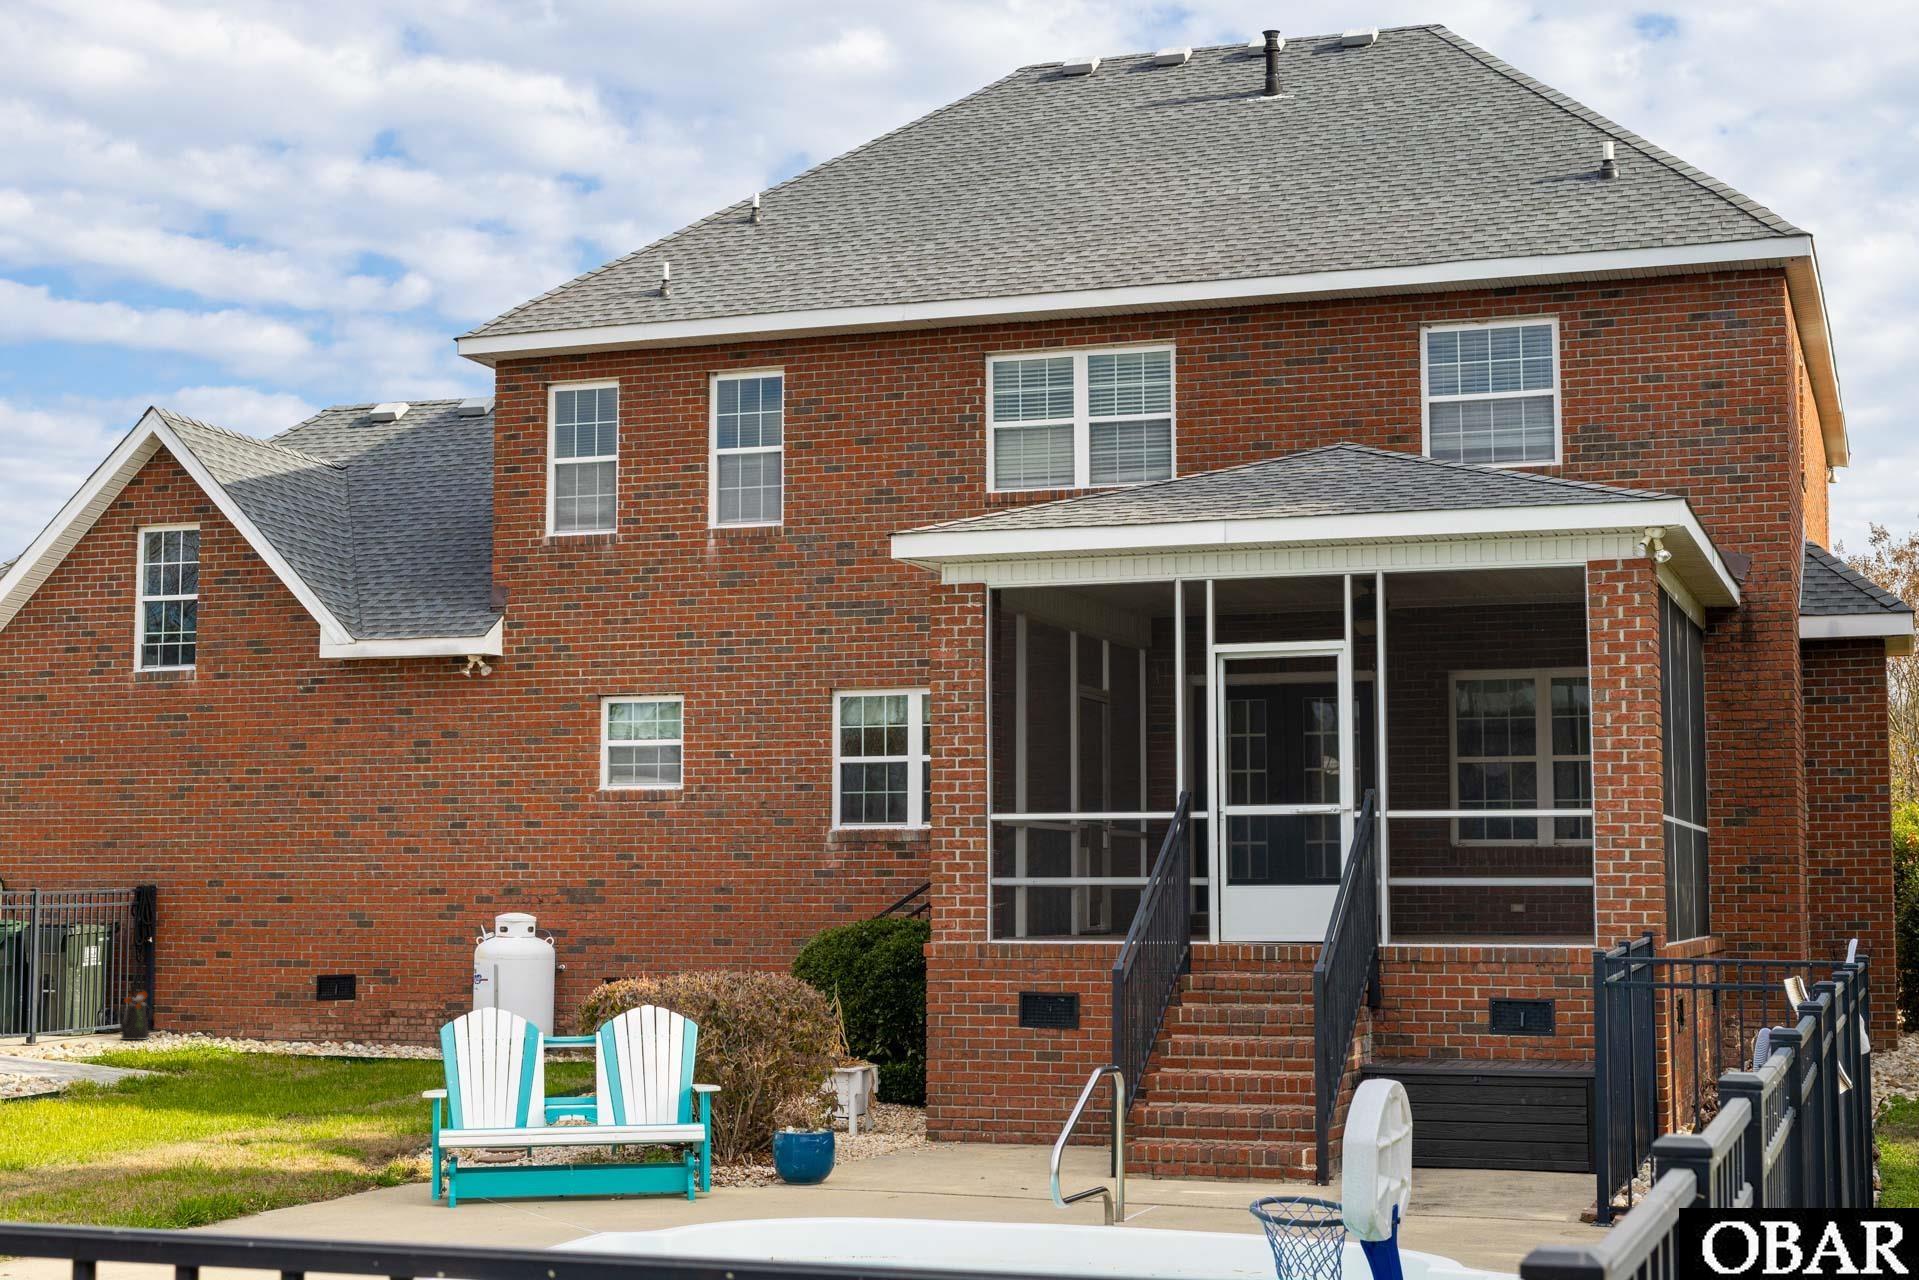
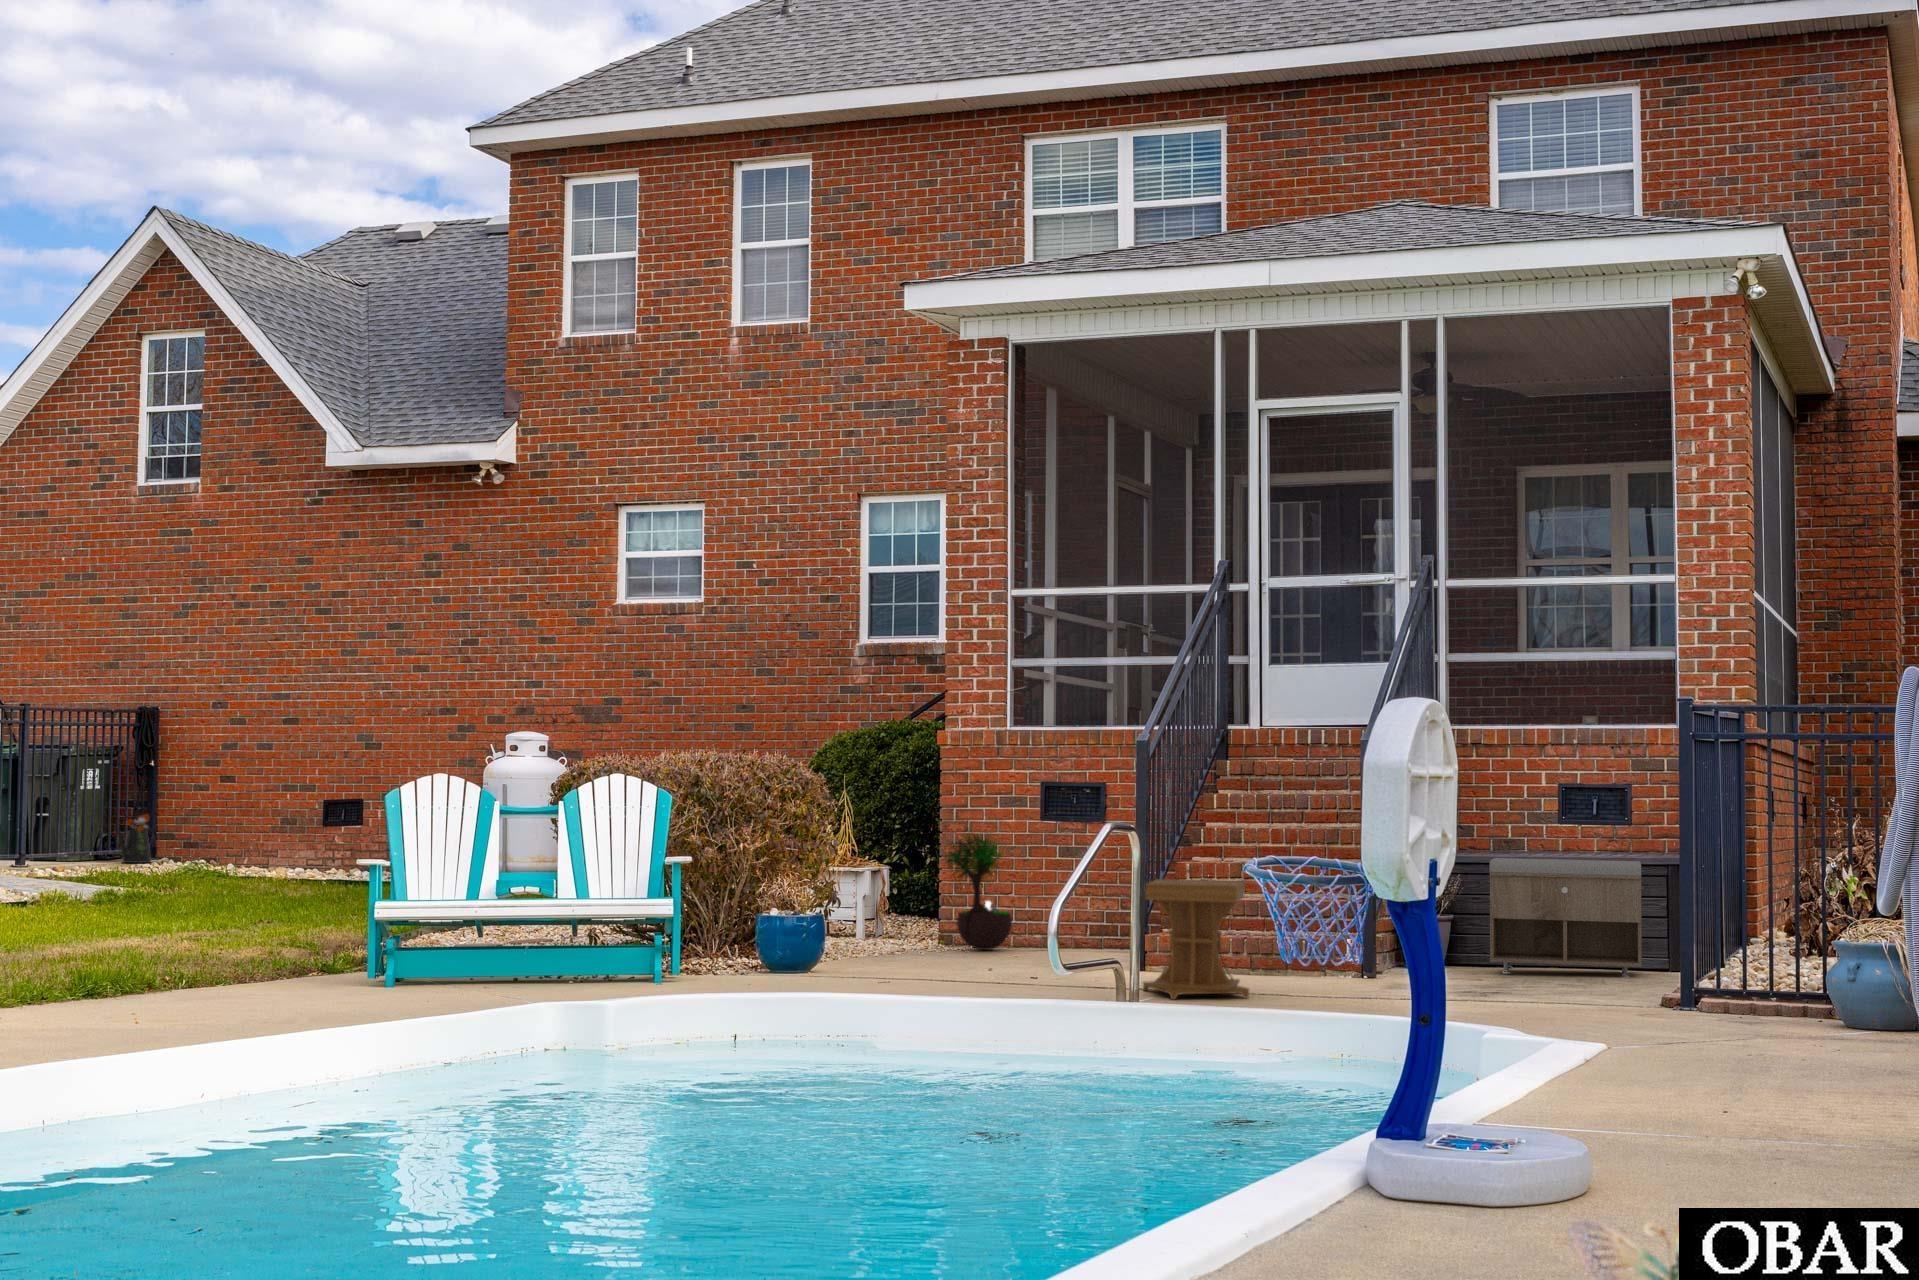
potted tree: none [928,1032,996,1151] -> present [938,831,1012,950]
storage bench: none [1432,1070,1569,1183] -> present [1490,858,1642,977]
side table: none [1127,1111,1224,1226] -> present [1143,879,1249,999]

